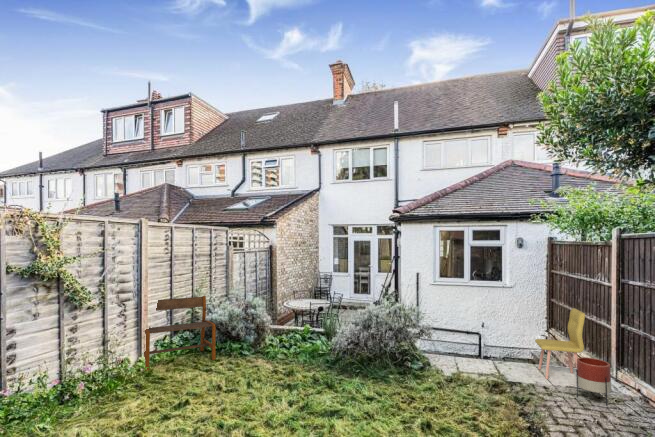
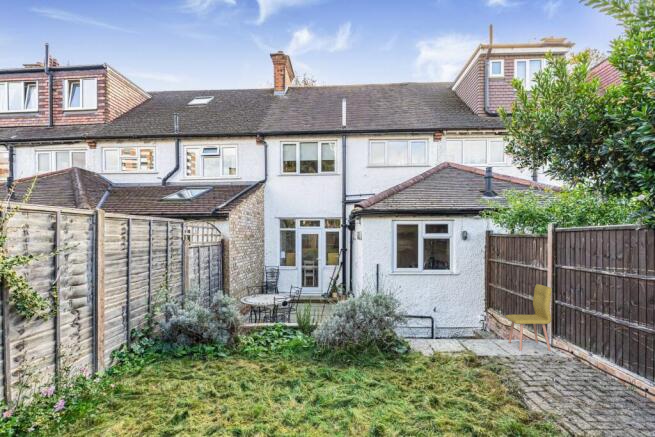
bench: present [144,296,216,370] -> none [96,296,188,388]
planter: present [576,357,611,406] -> none [553,327,584,369]

